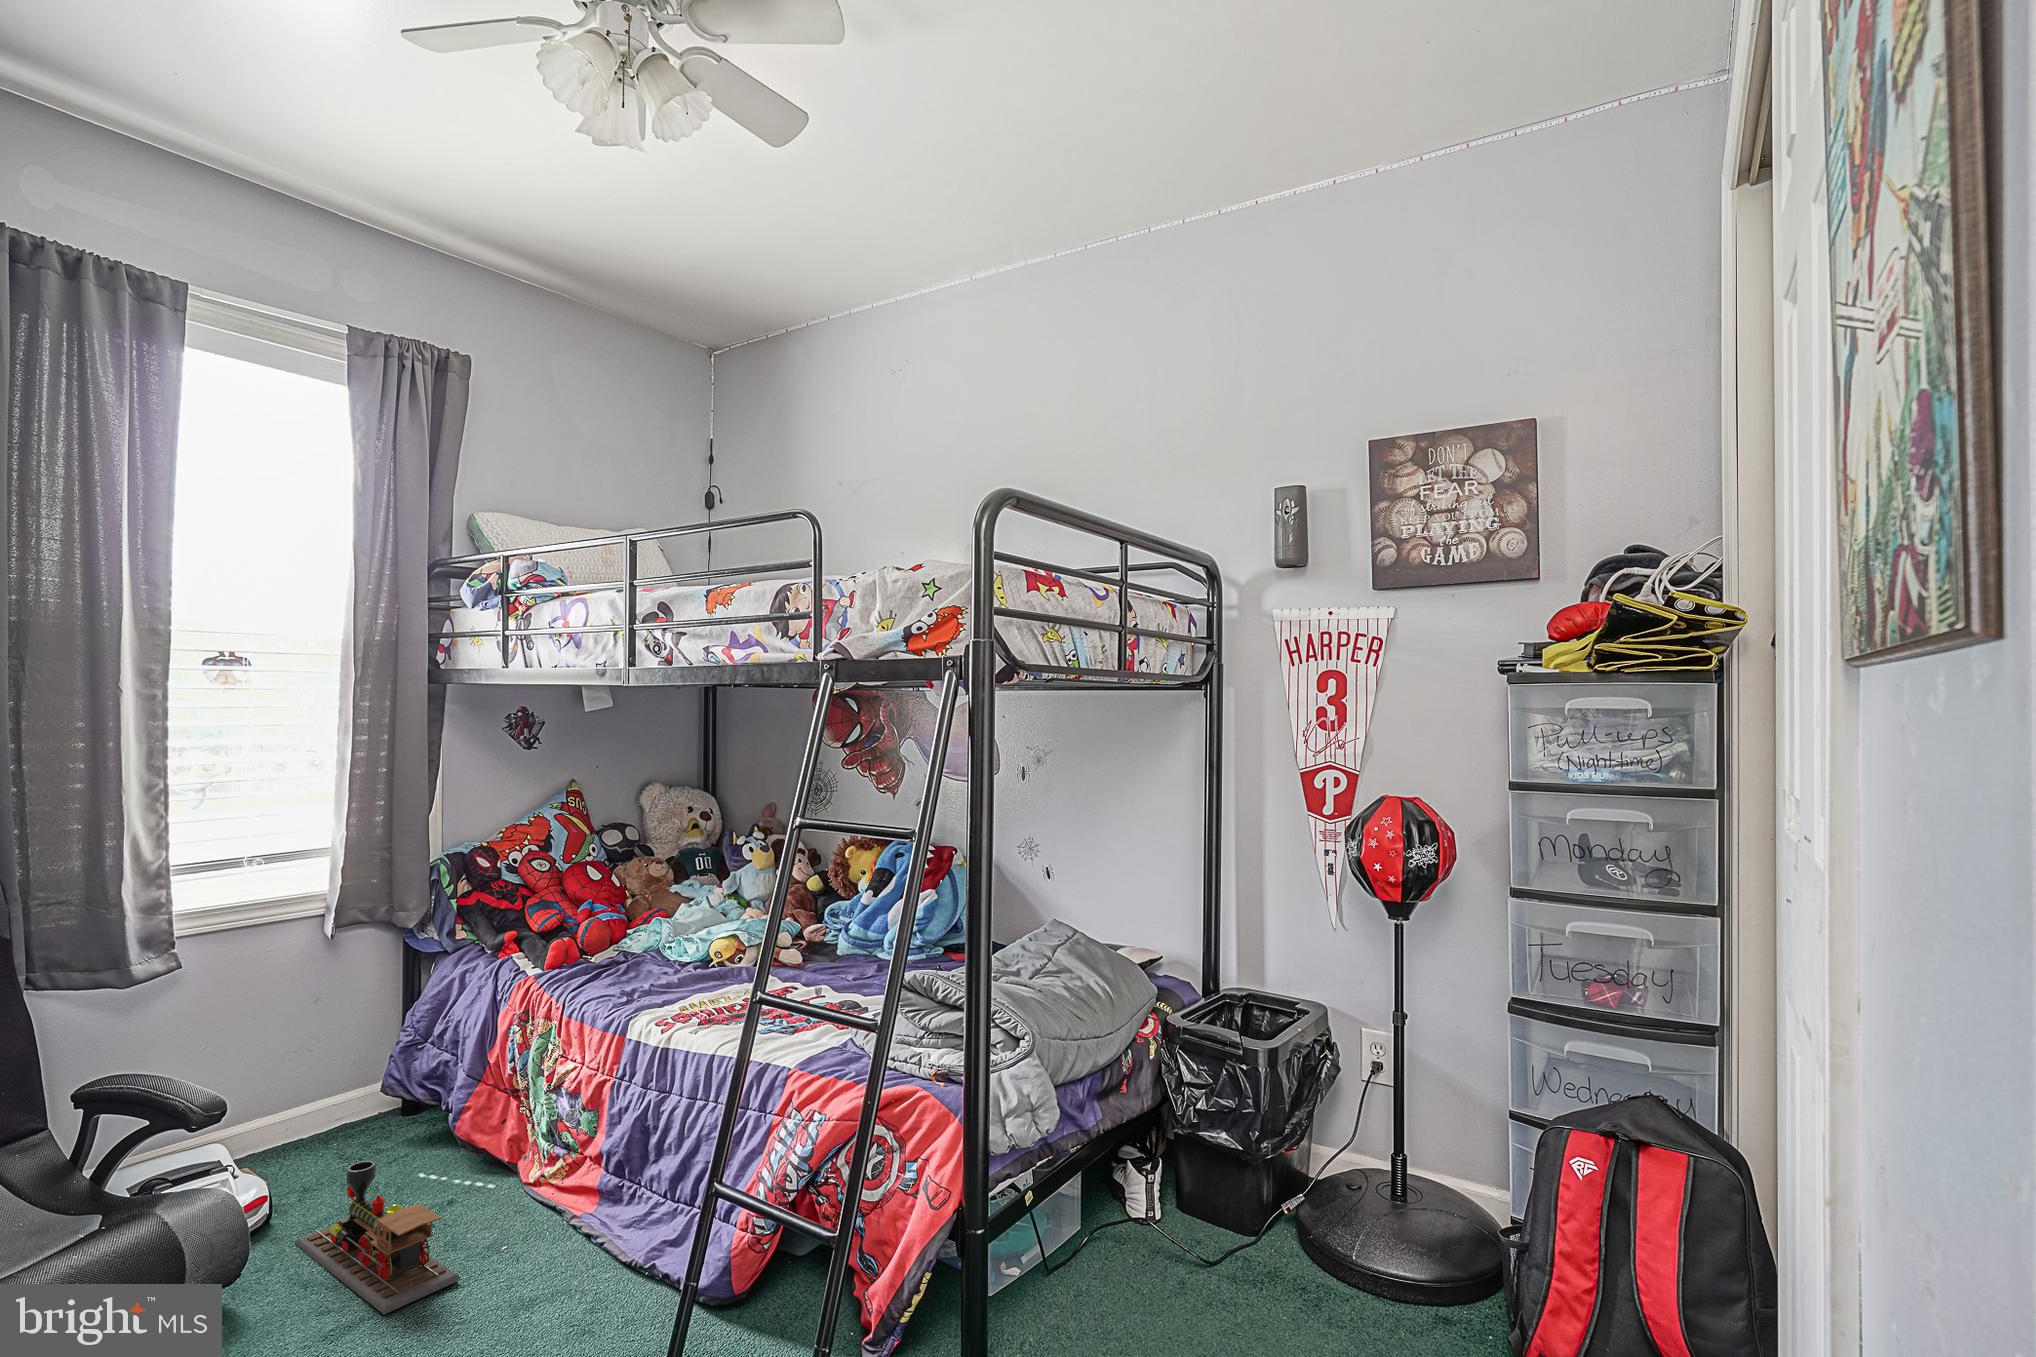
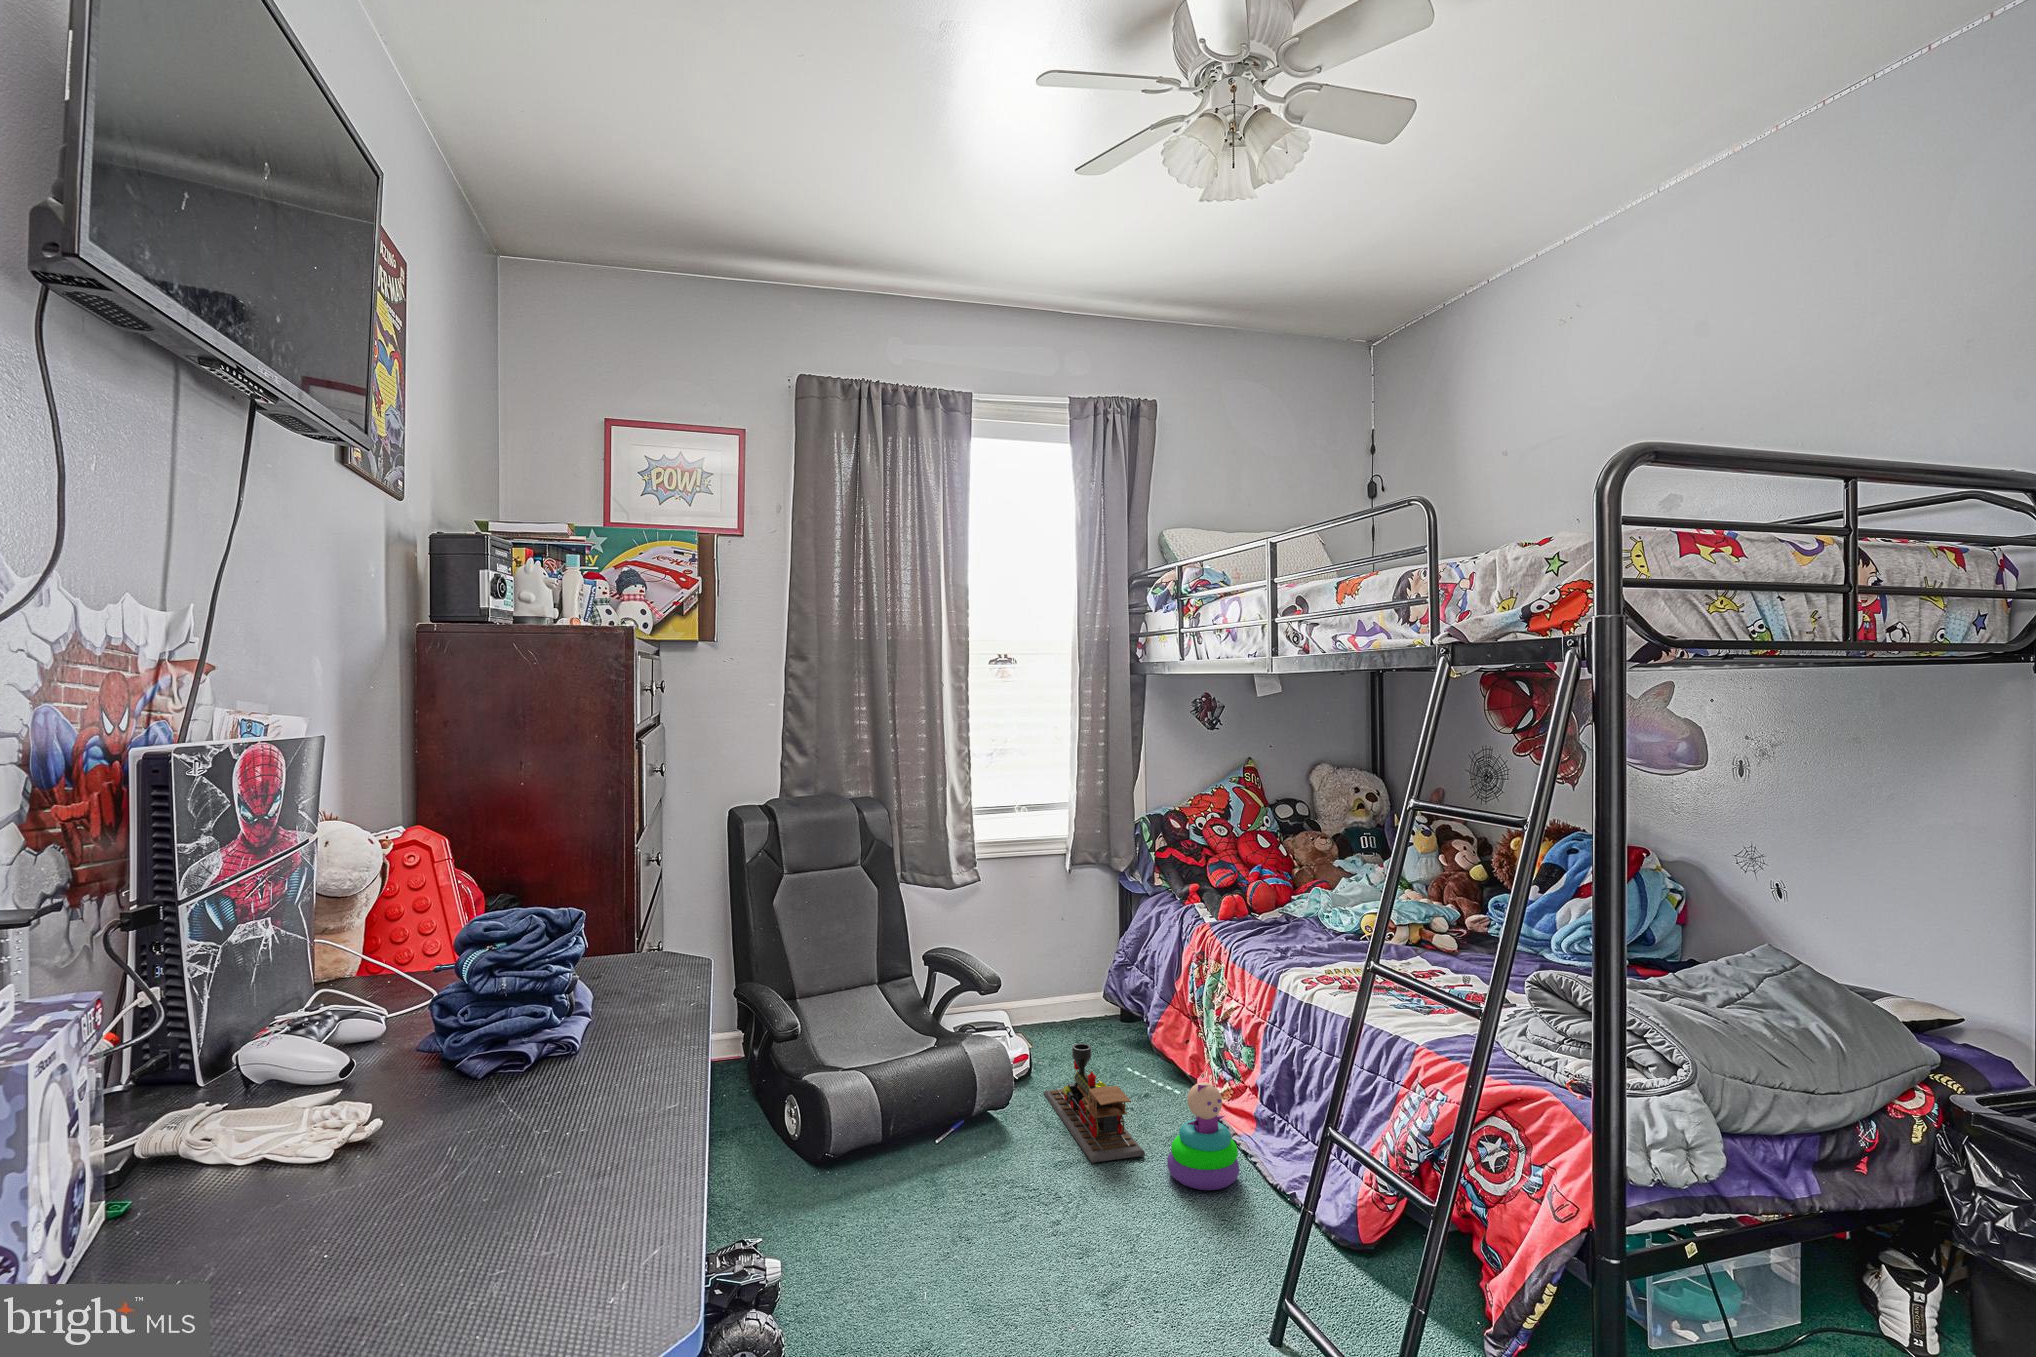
stacking toy: none [493,1167,586,1300] -> present [1167,1082,1239,1190]

